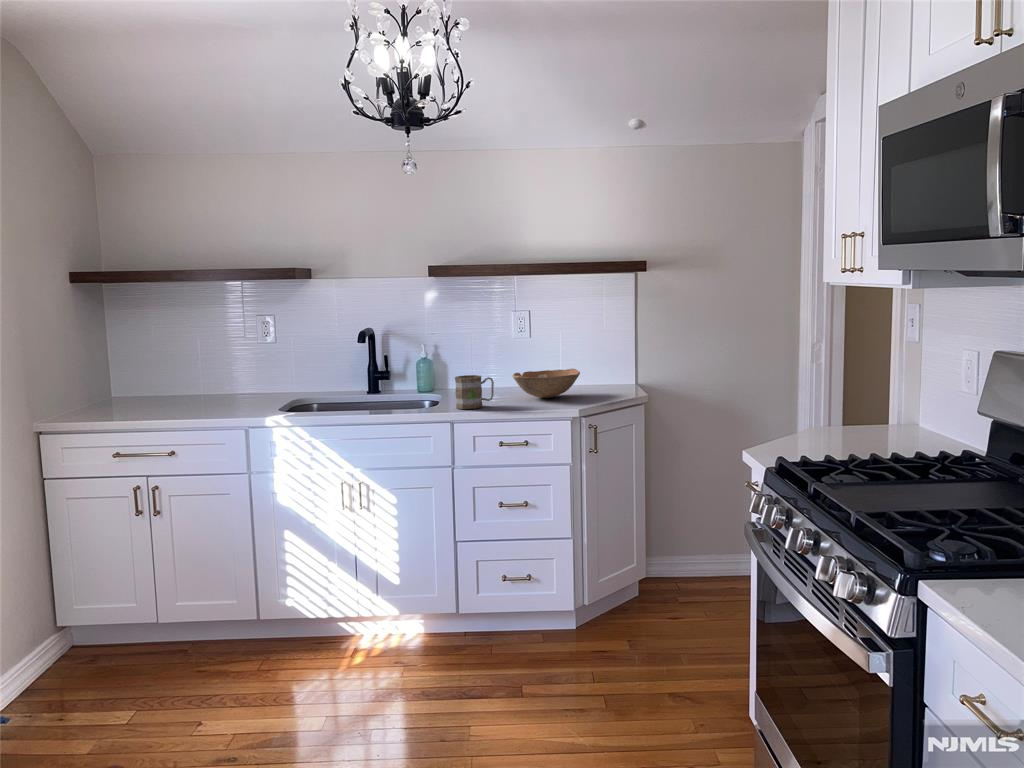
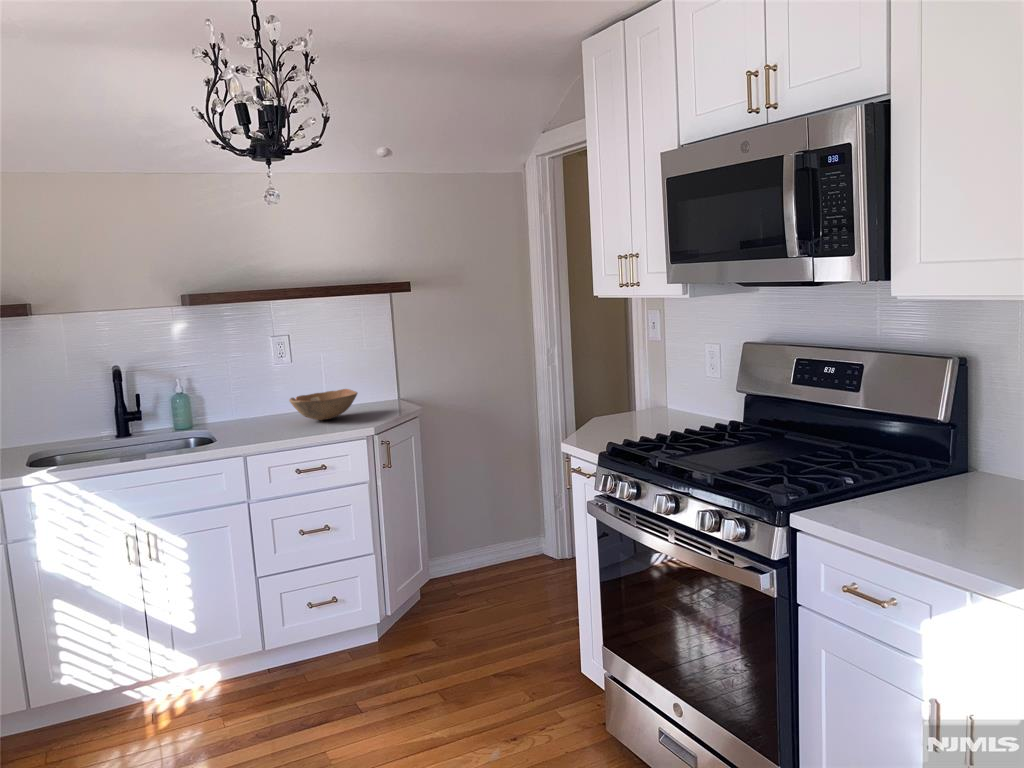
mug: present [455,375,494,409] -> none [237,404,278,440]

